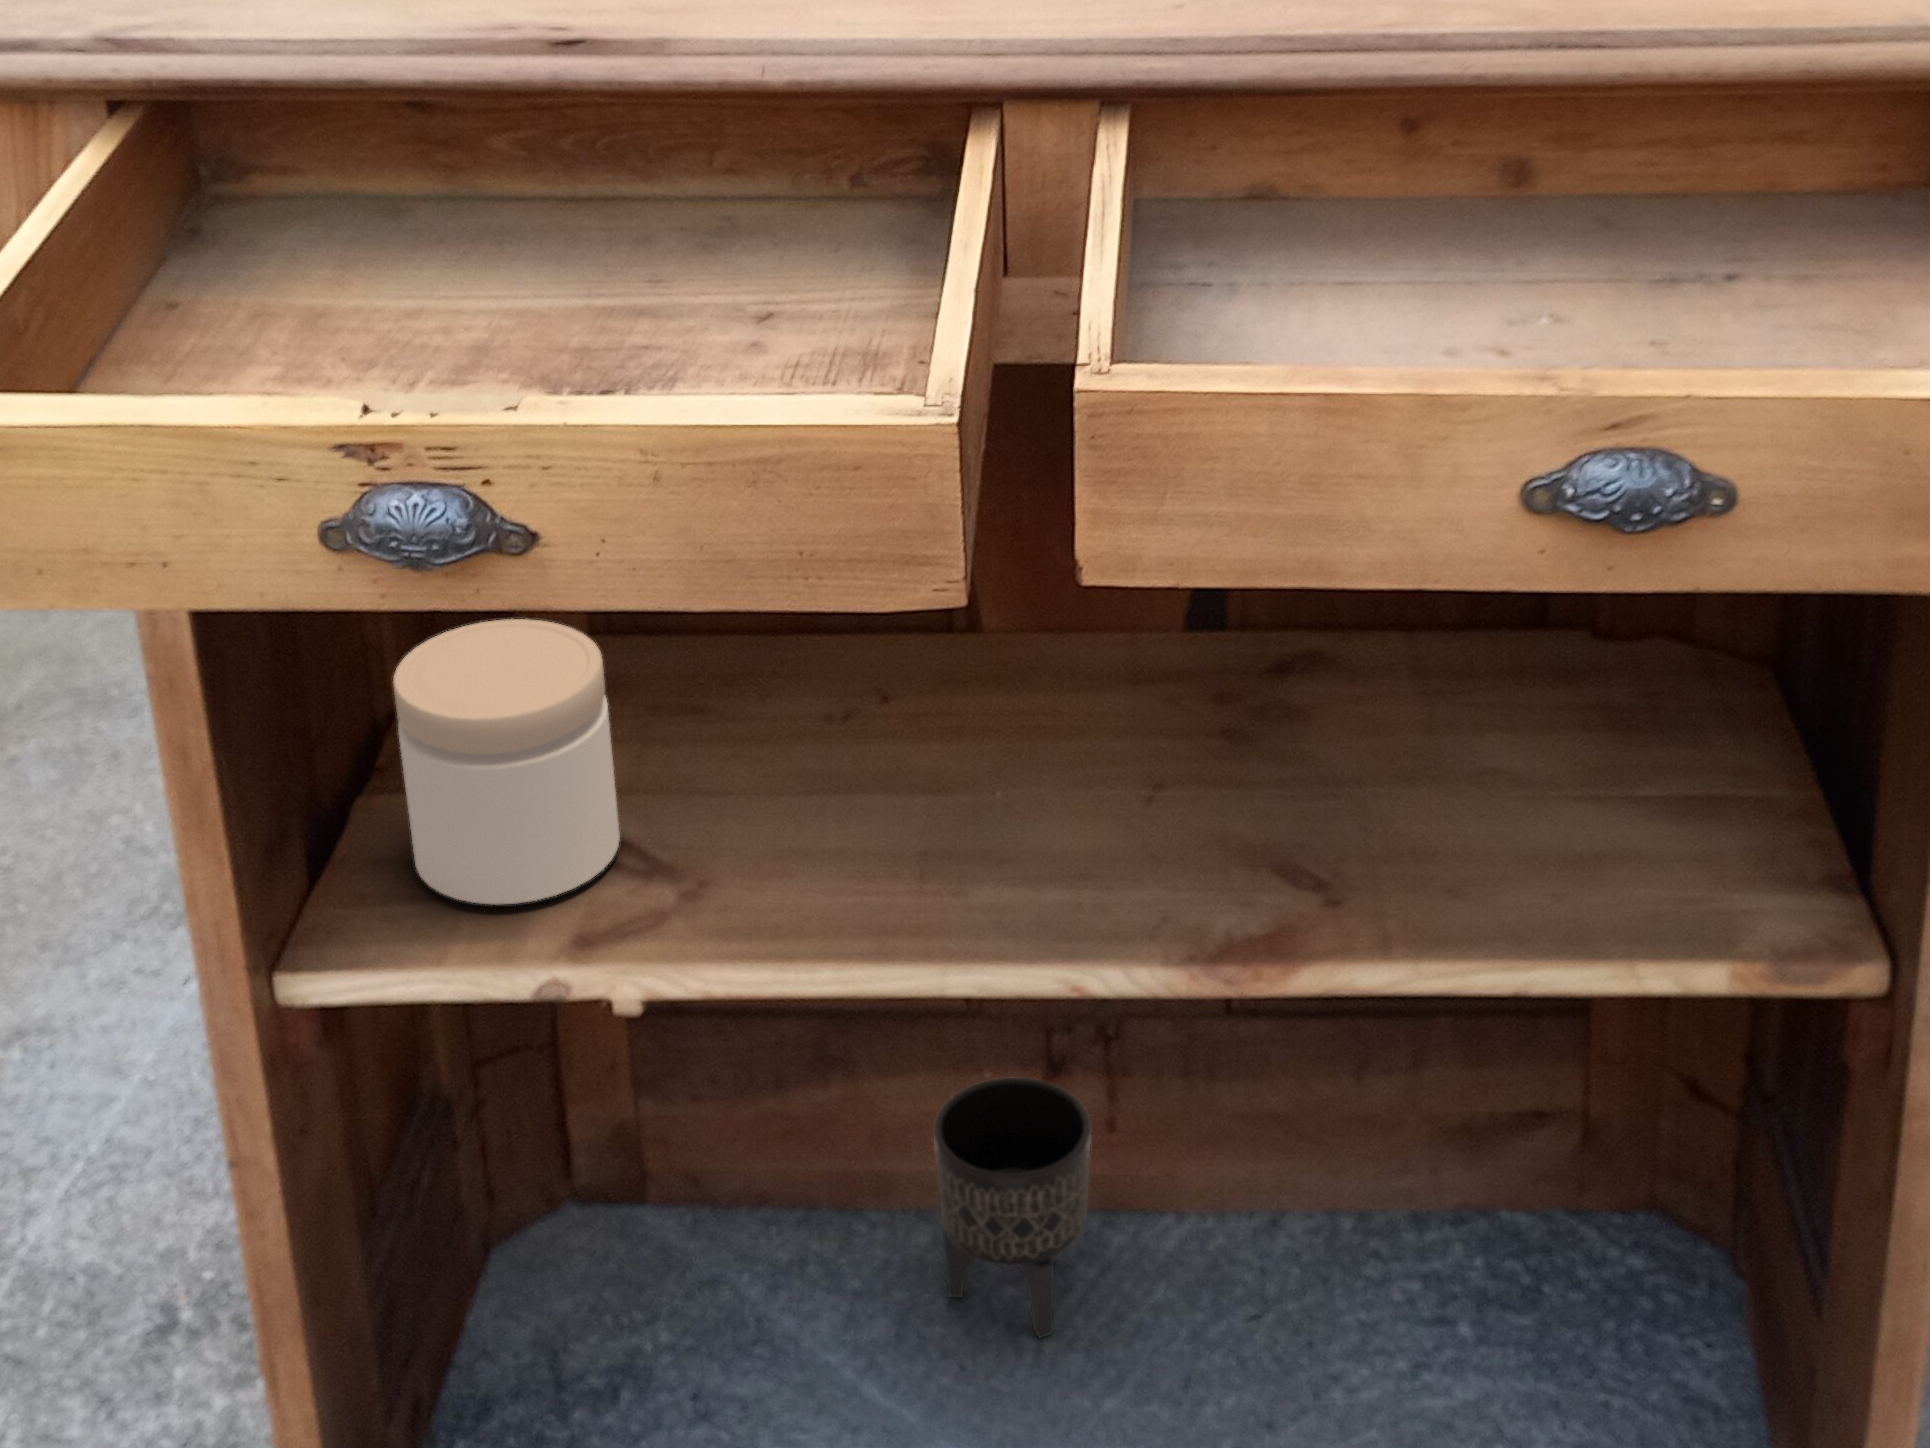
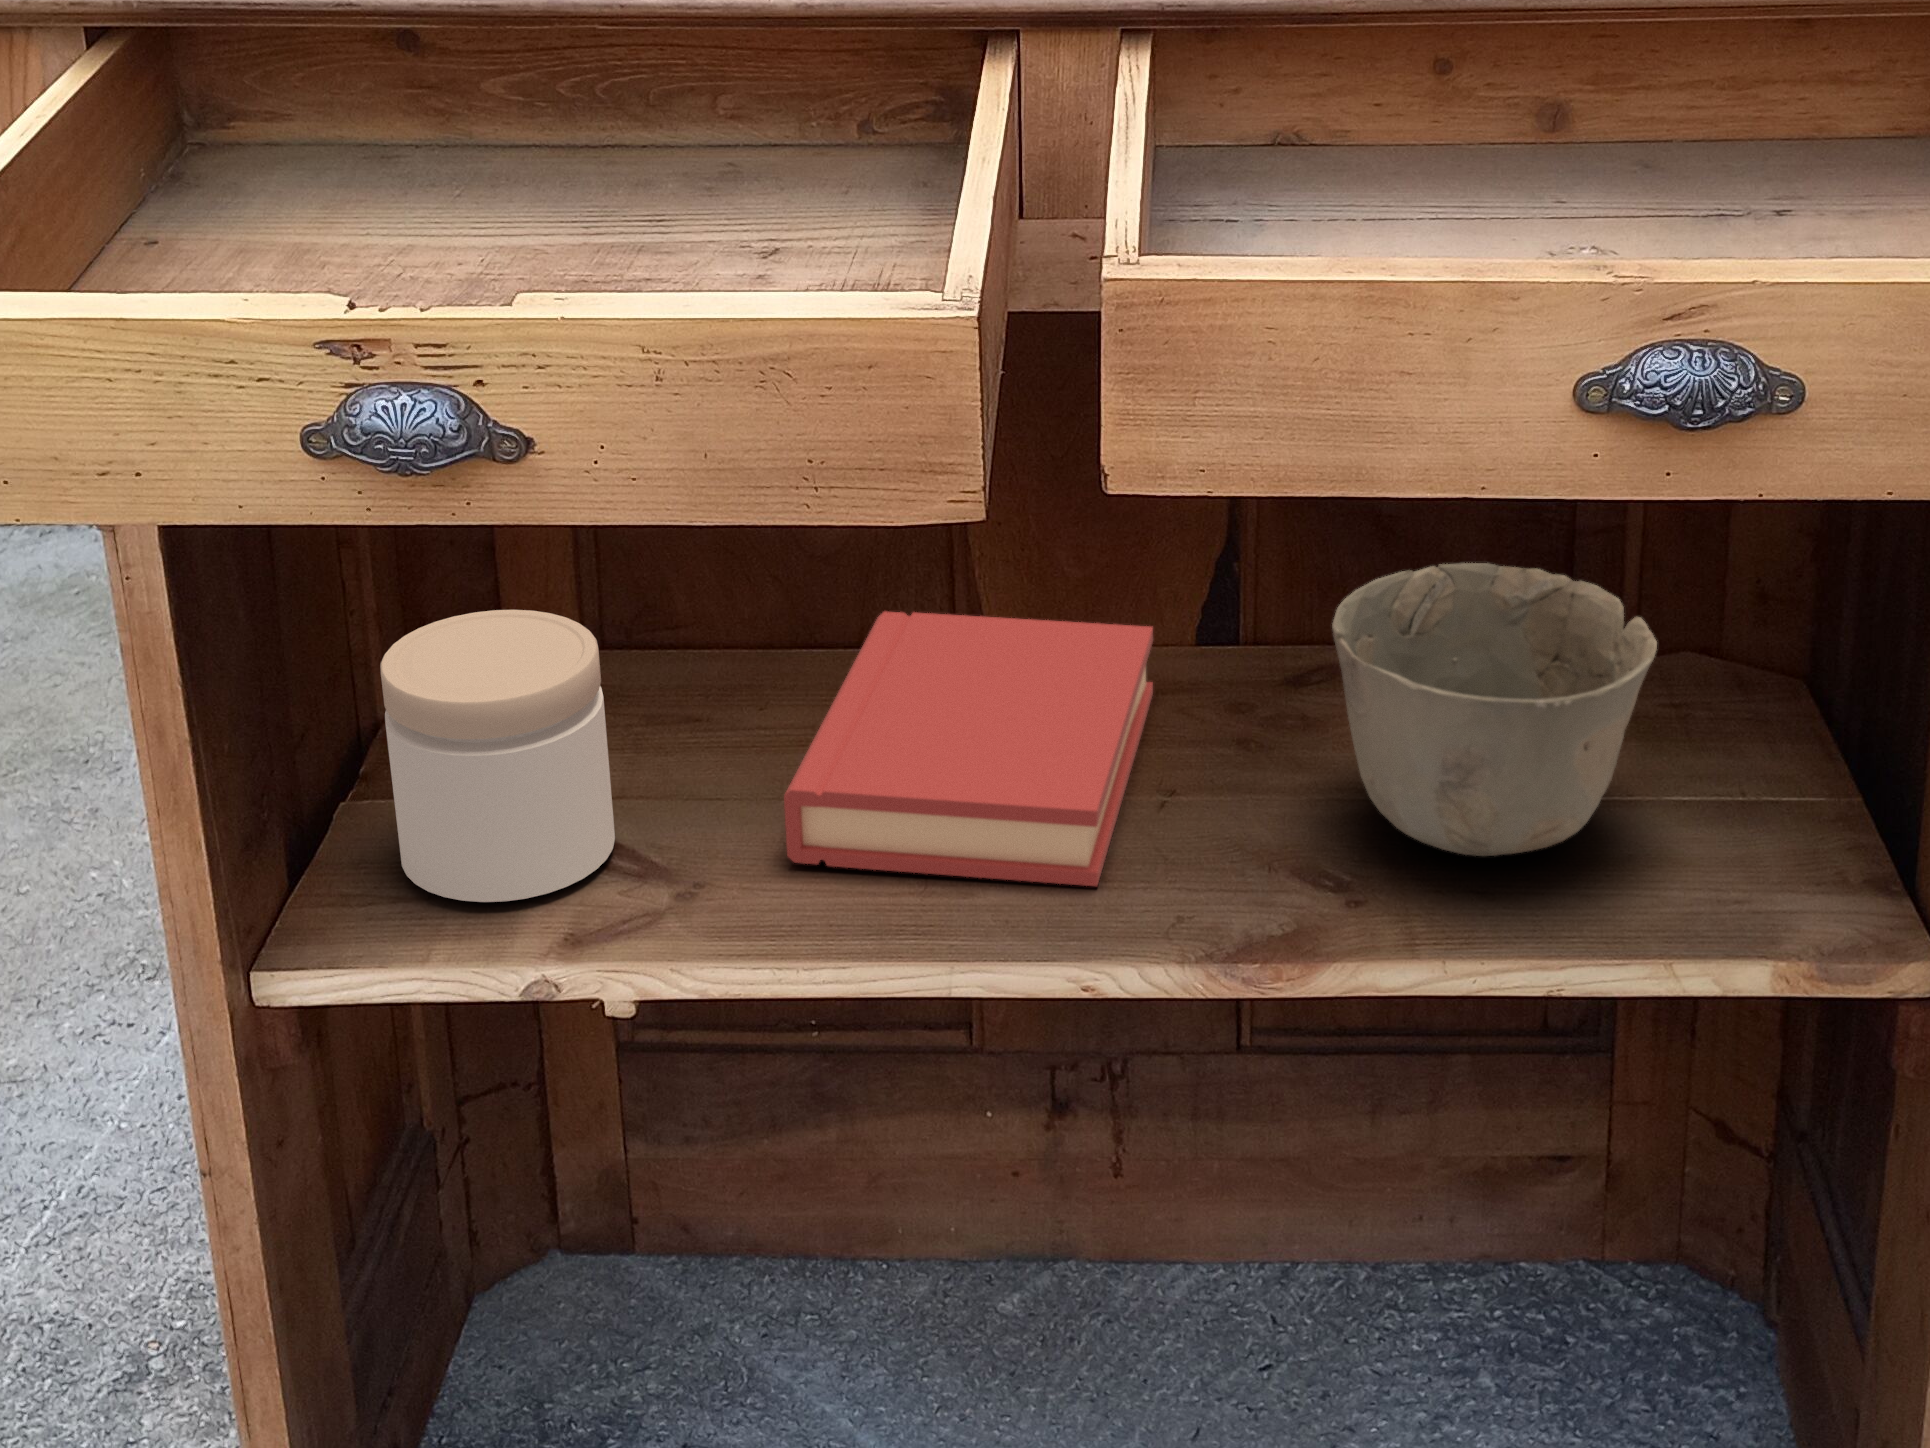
ceramic bowl: none [1308,573,1620,861] -> present [1332,563,1657,856]
hardback book: none [782,606,1138,889] -> present [784,612,1153,886]
planter: present [934,1078,1091,1338] -> none [940,1114,1104,1388]

